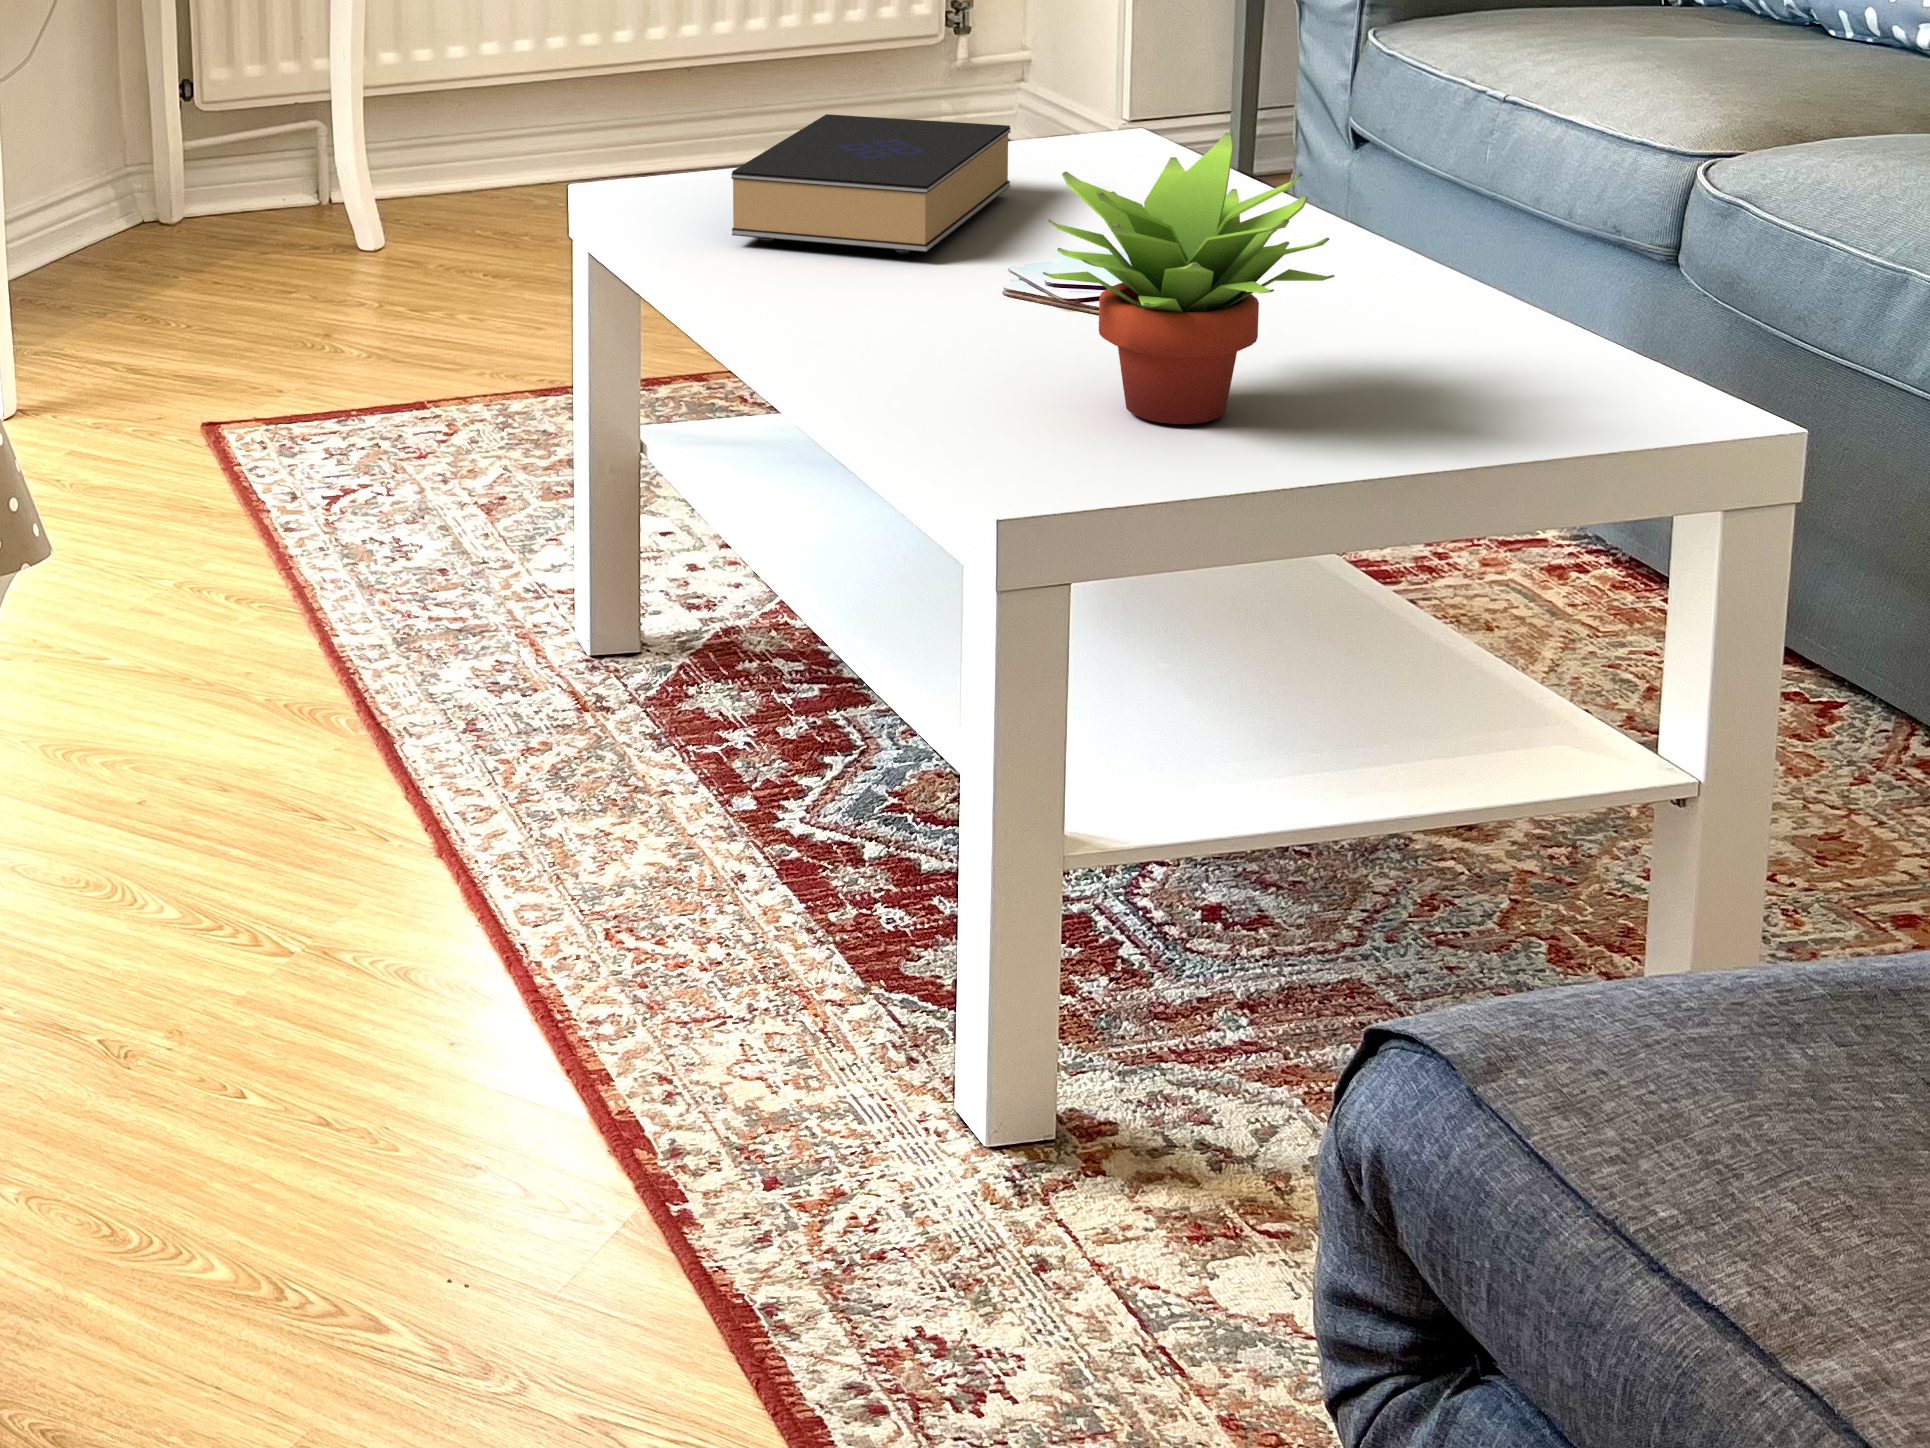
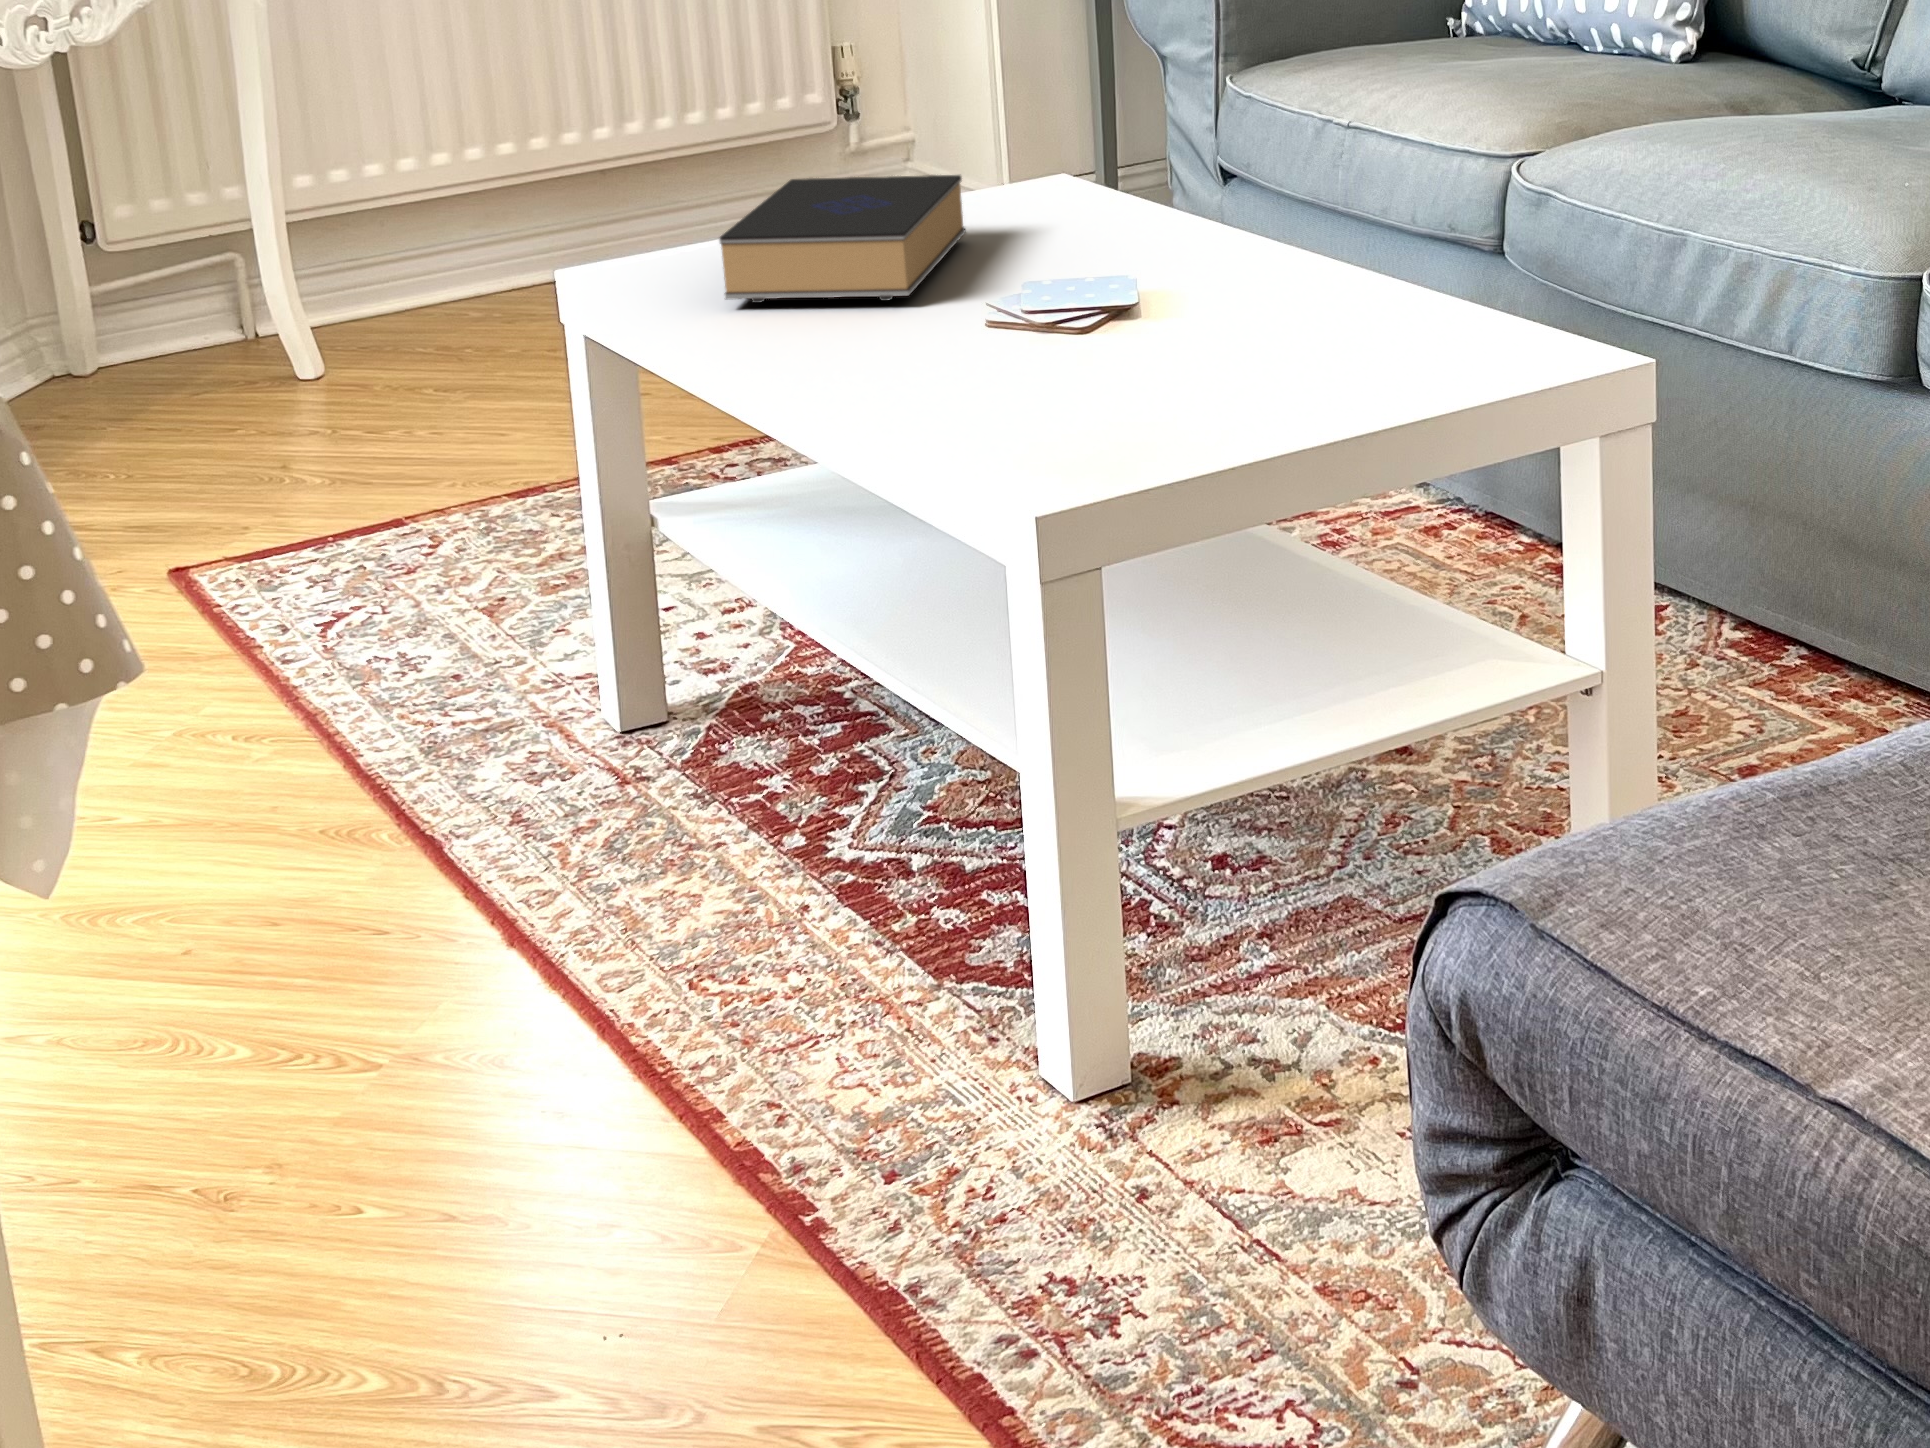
succulent plant: present [1043,133,1334,424] -> none [1038,152,1285,420]

